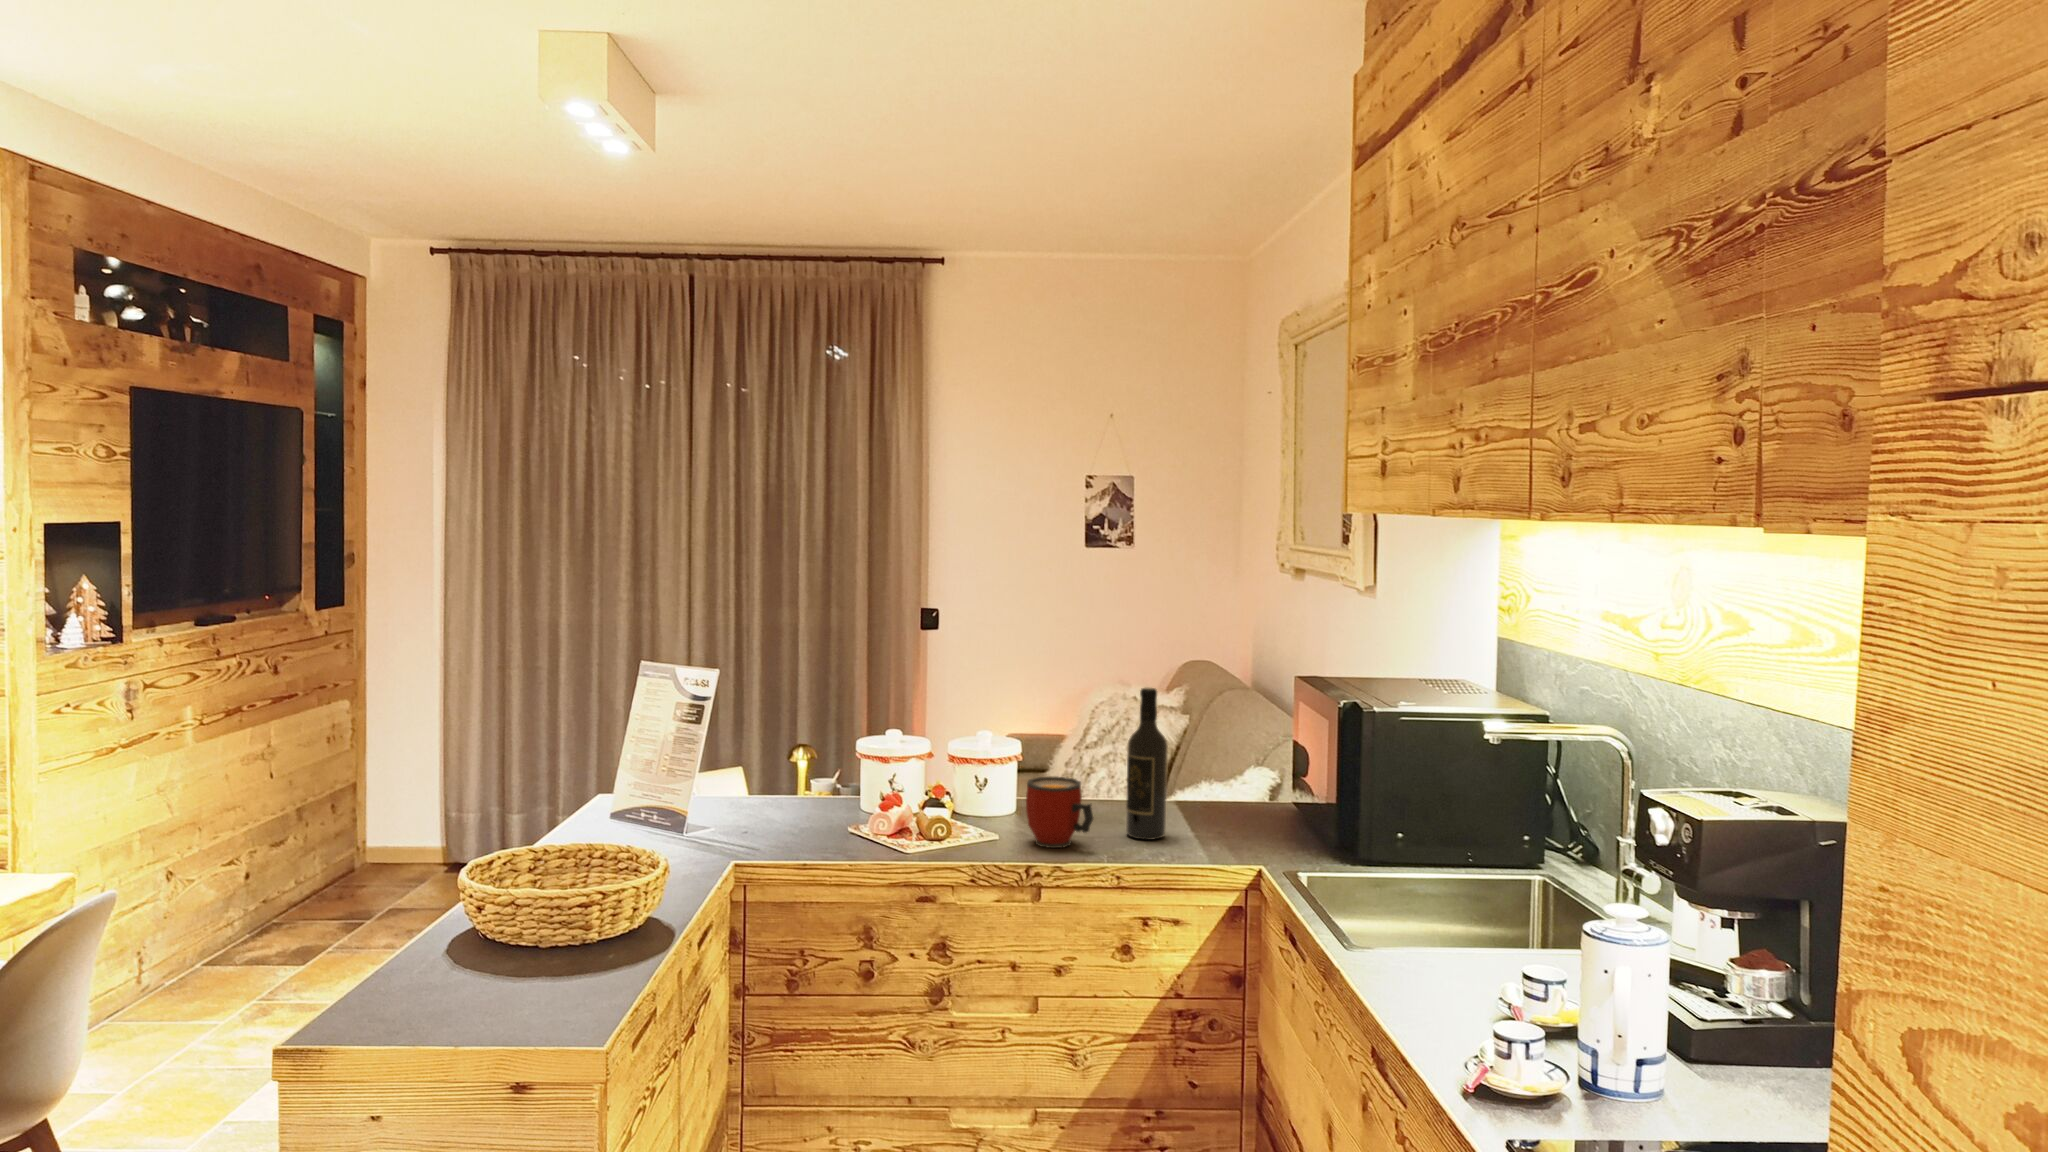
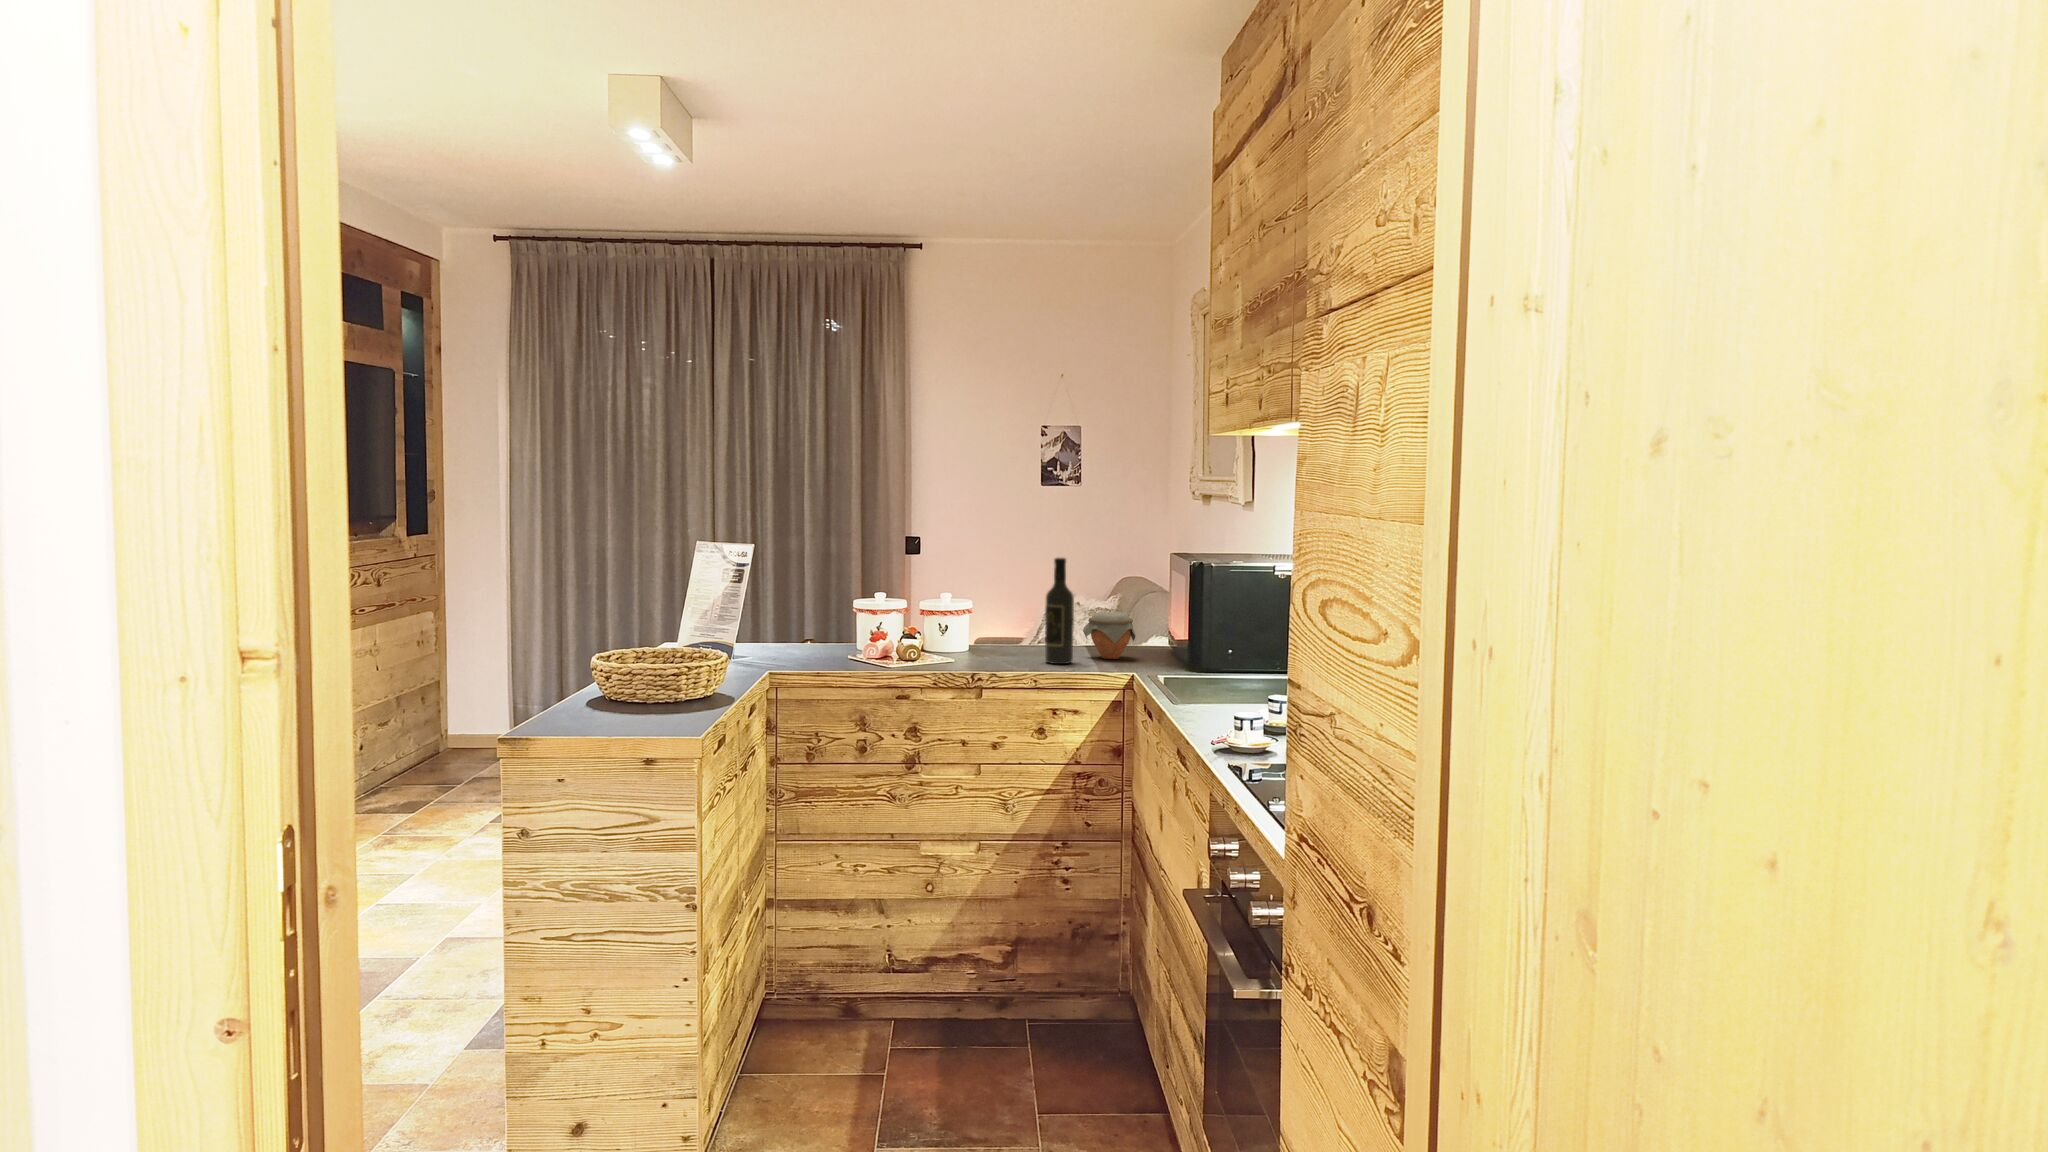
jar: none [1175,757,1250,826] -> present [1083,612,1135,659]
mug: present [1026,777,1093,848] -> none [972,620,1019,667]

